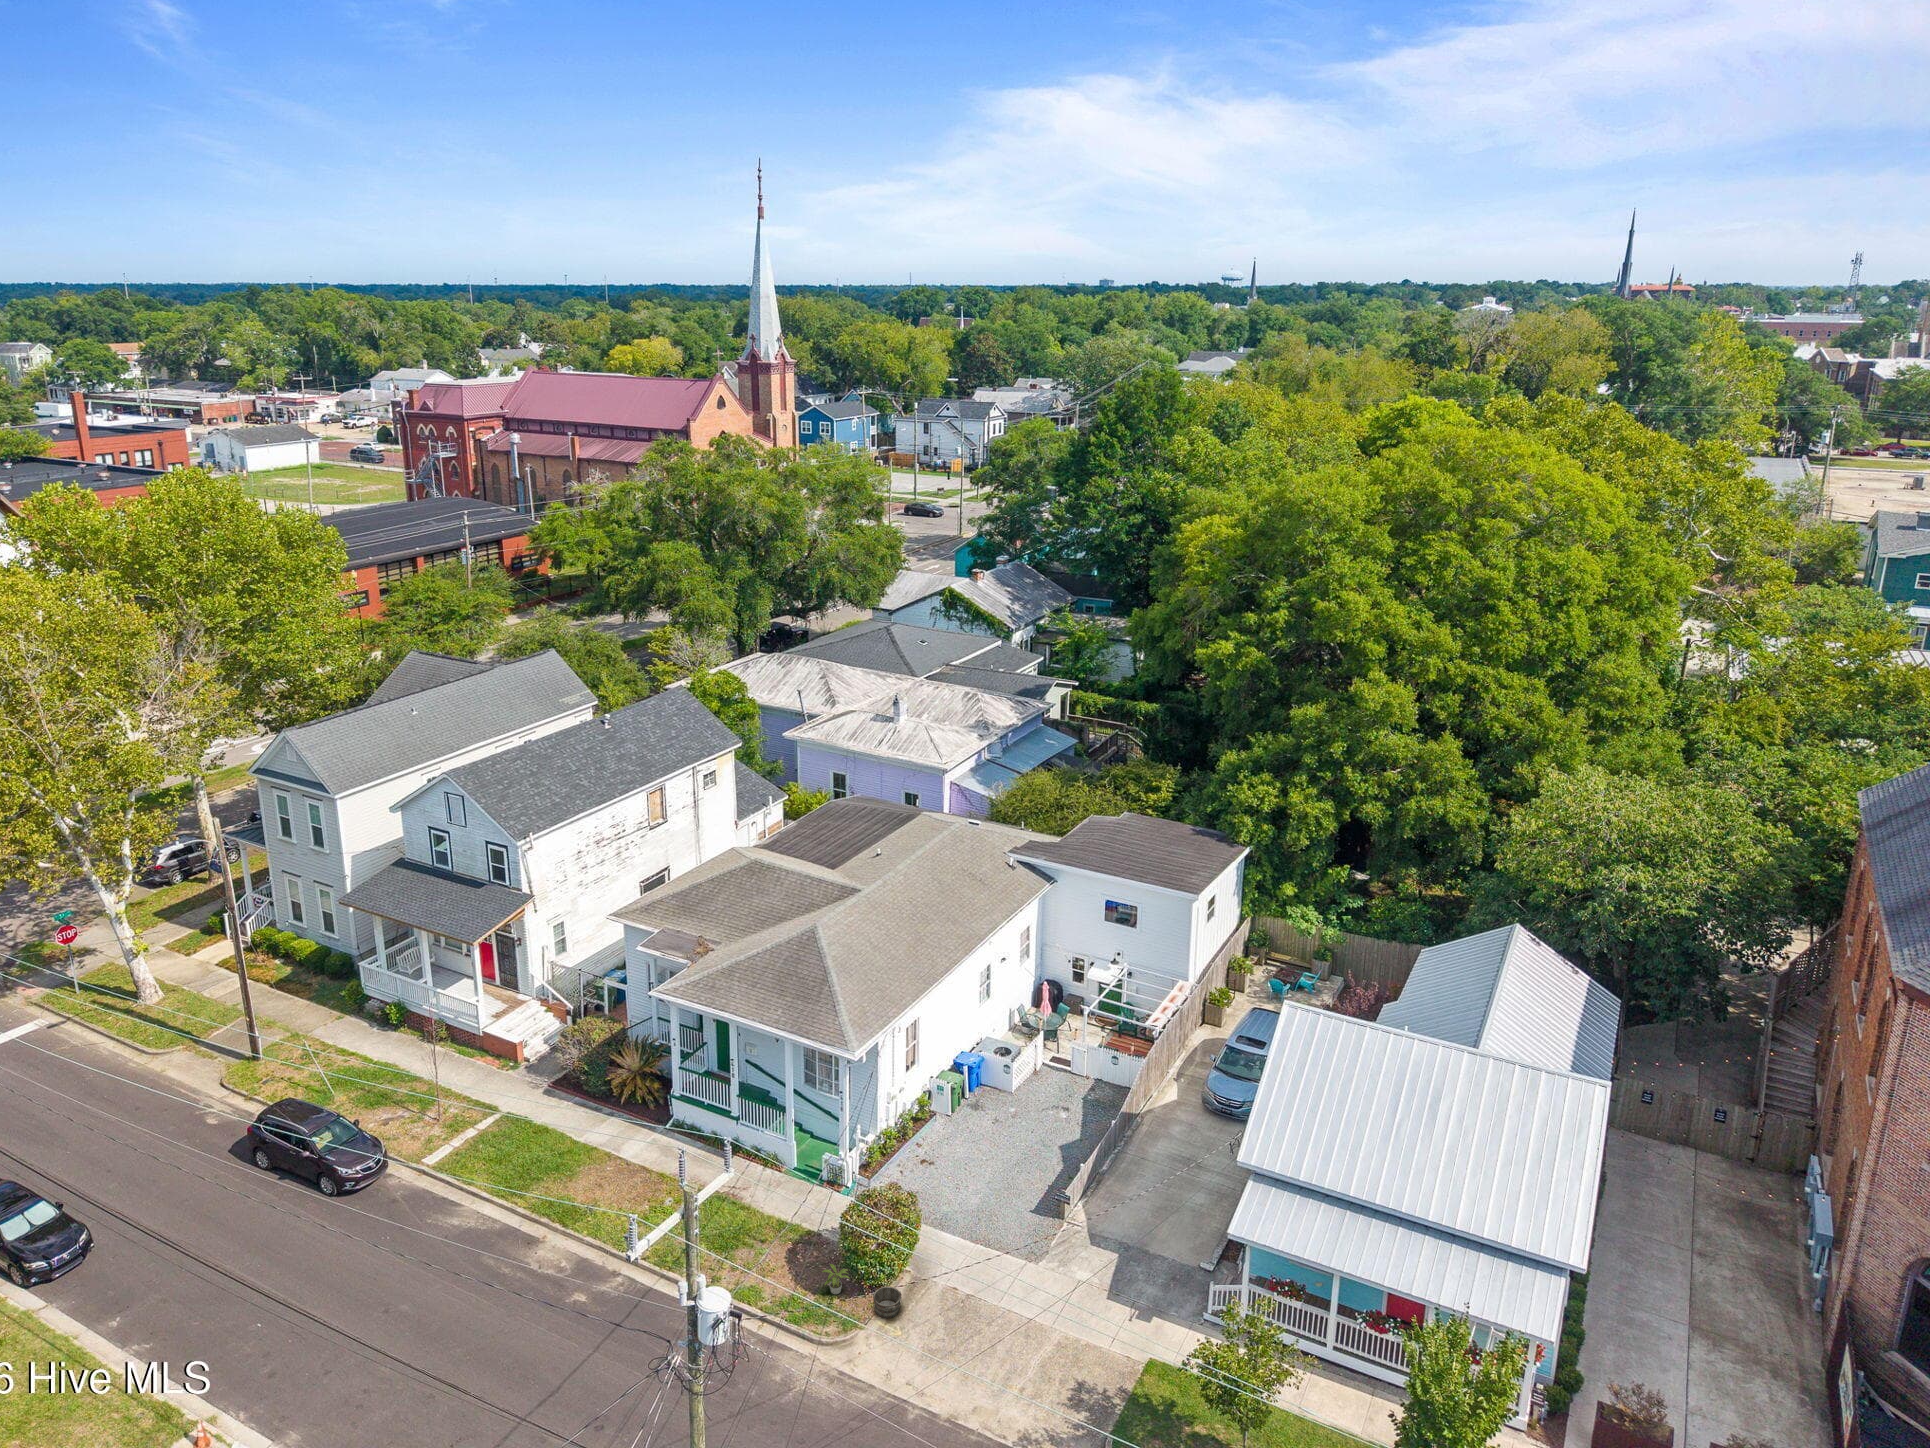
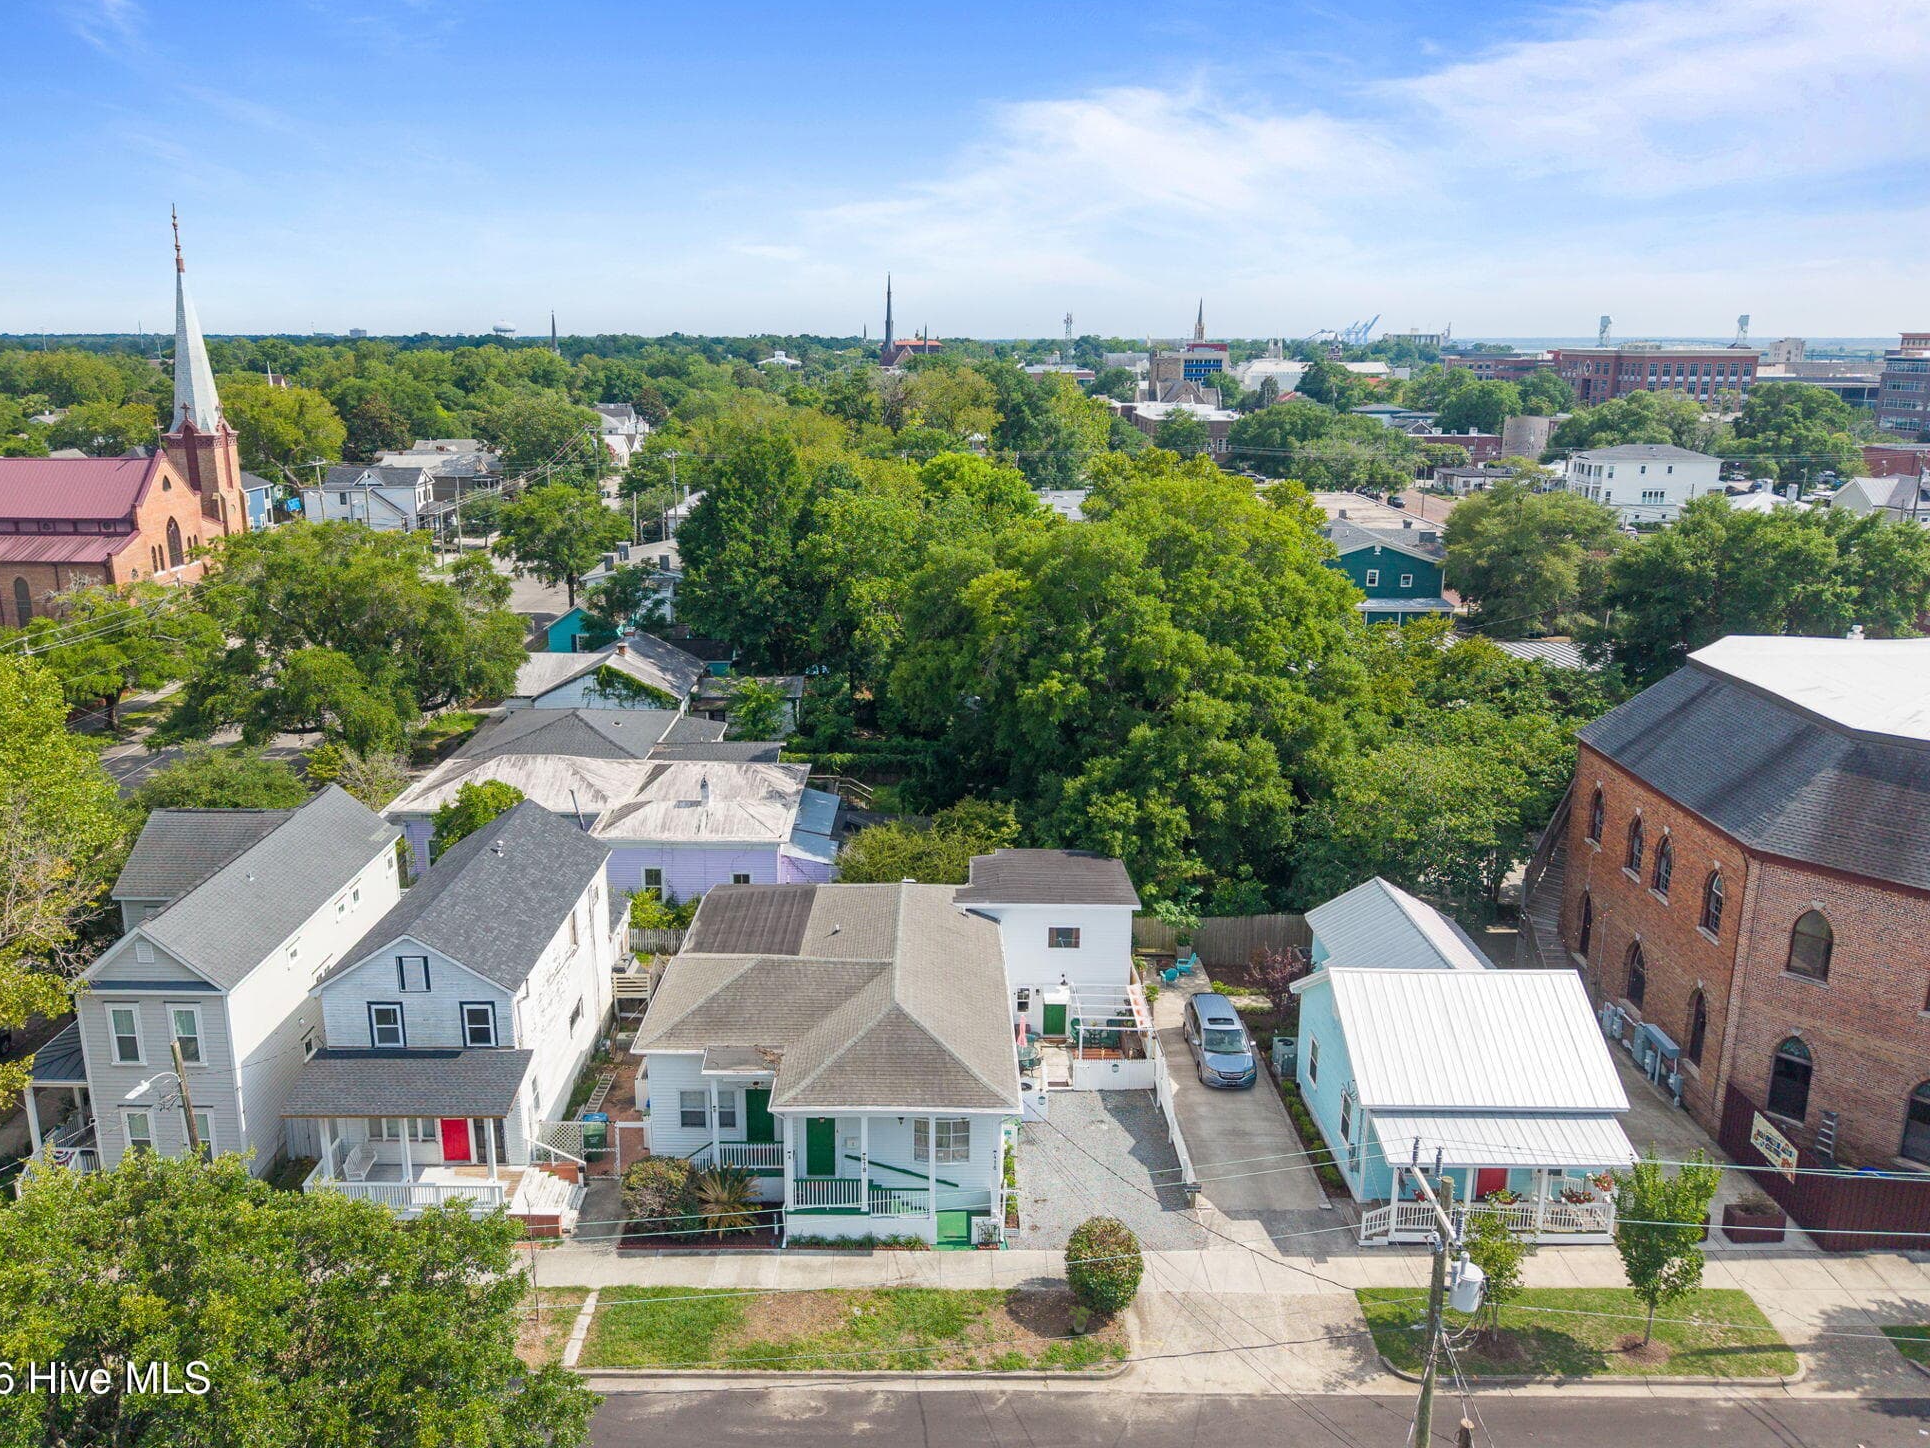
bucket: present [873,1286,902,1318] -> none [1121,1306,1151,1336]

